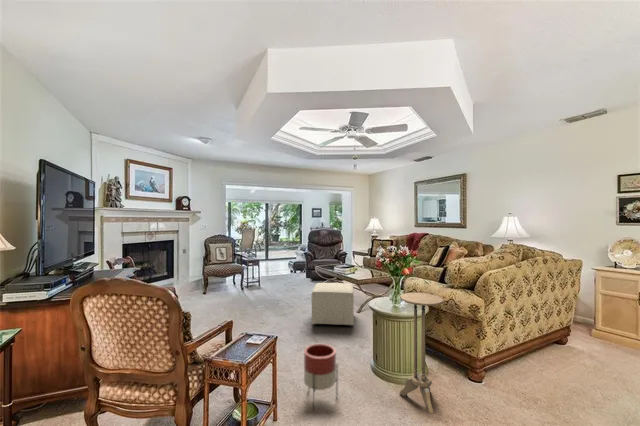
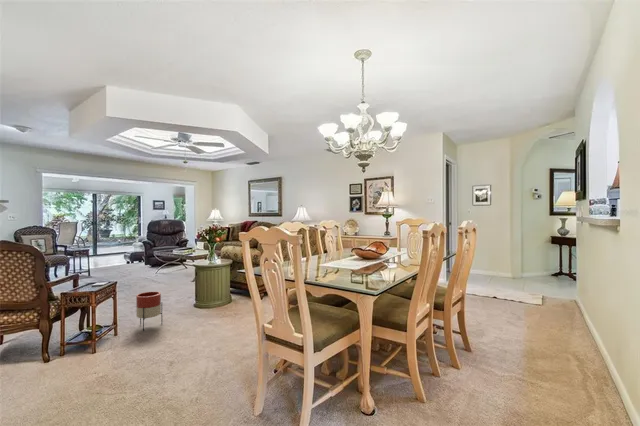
ottoman: present [311,283,354,326] -> none [146,261,185,295]
side table: present [400,293,443,414] -> none [206,252,232,321]

